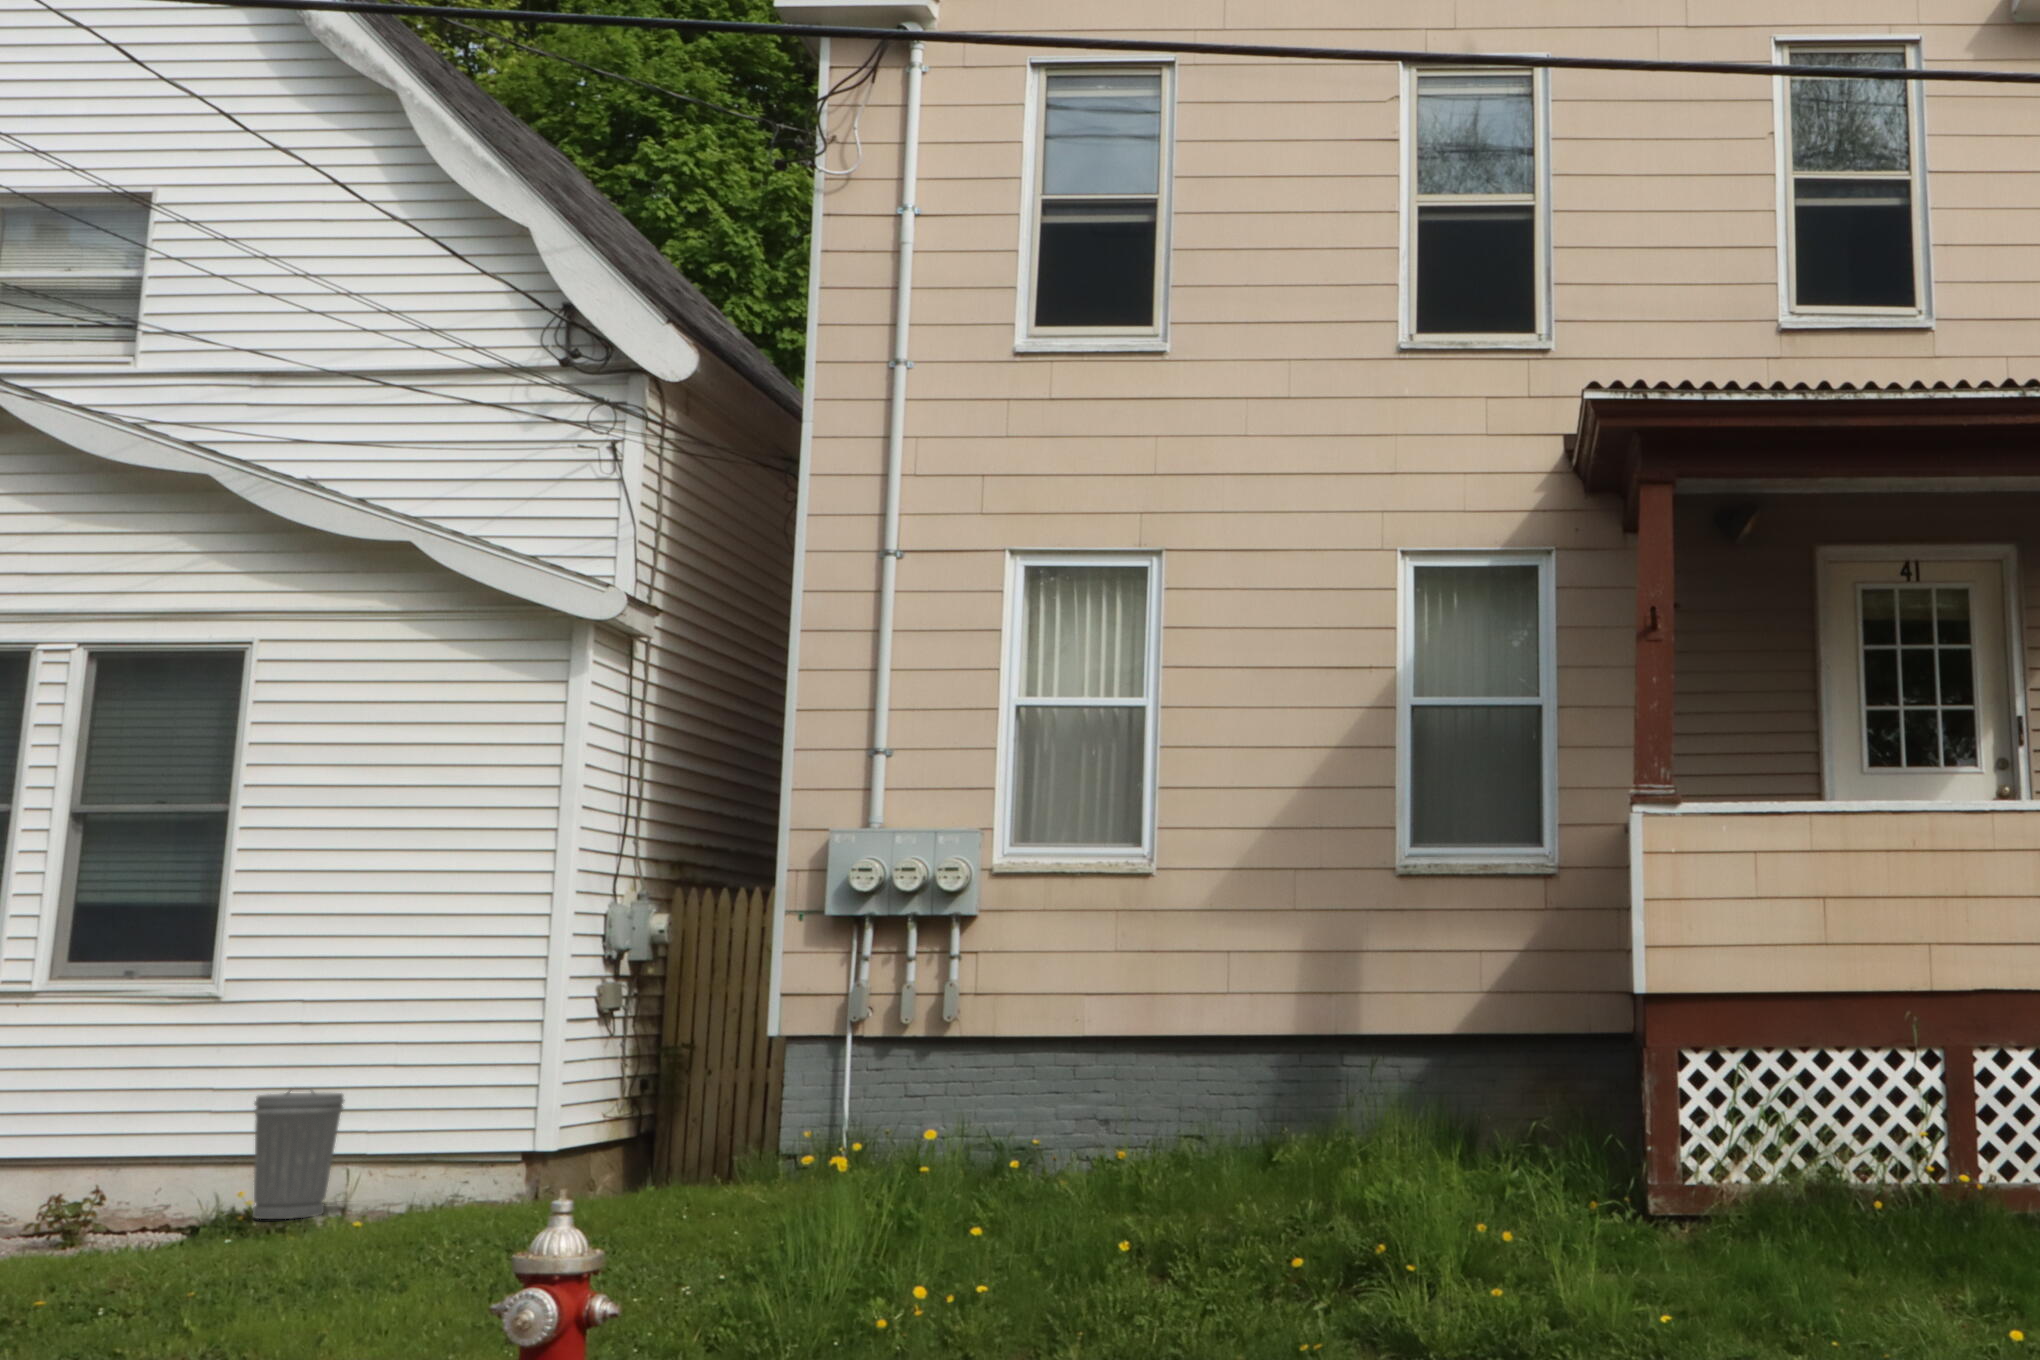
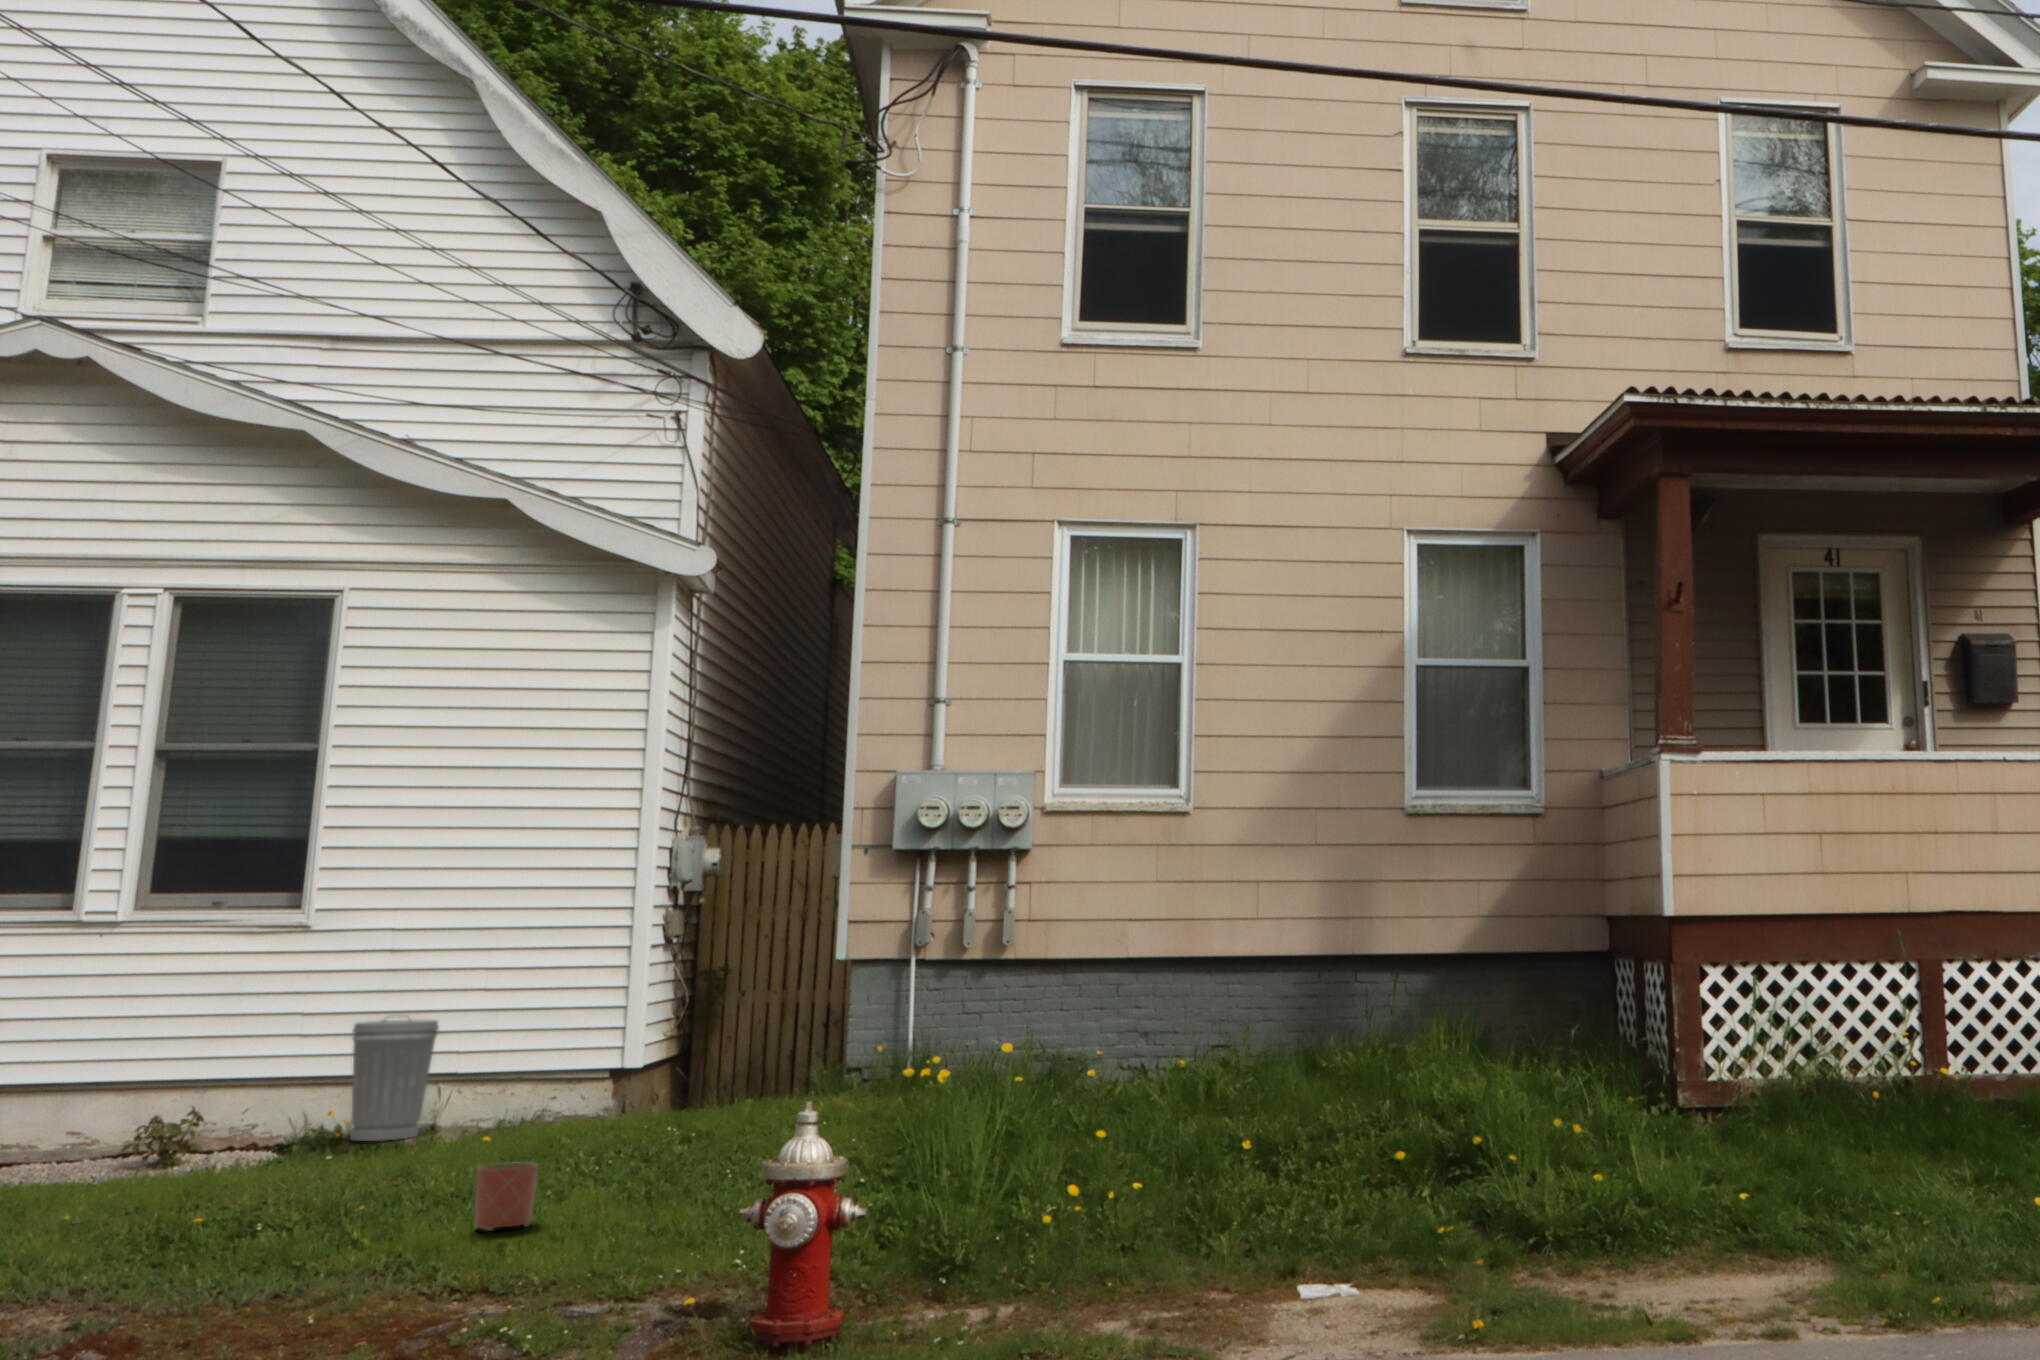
planter: none [262,1248,330,1319] -> present [475,1162,538,1231]

